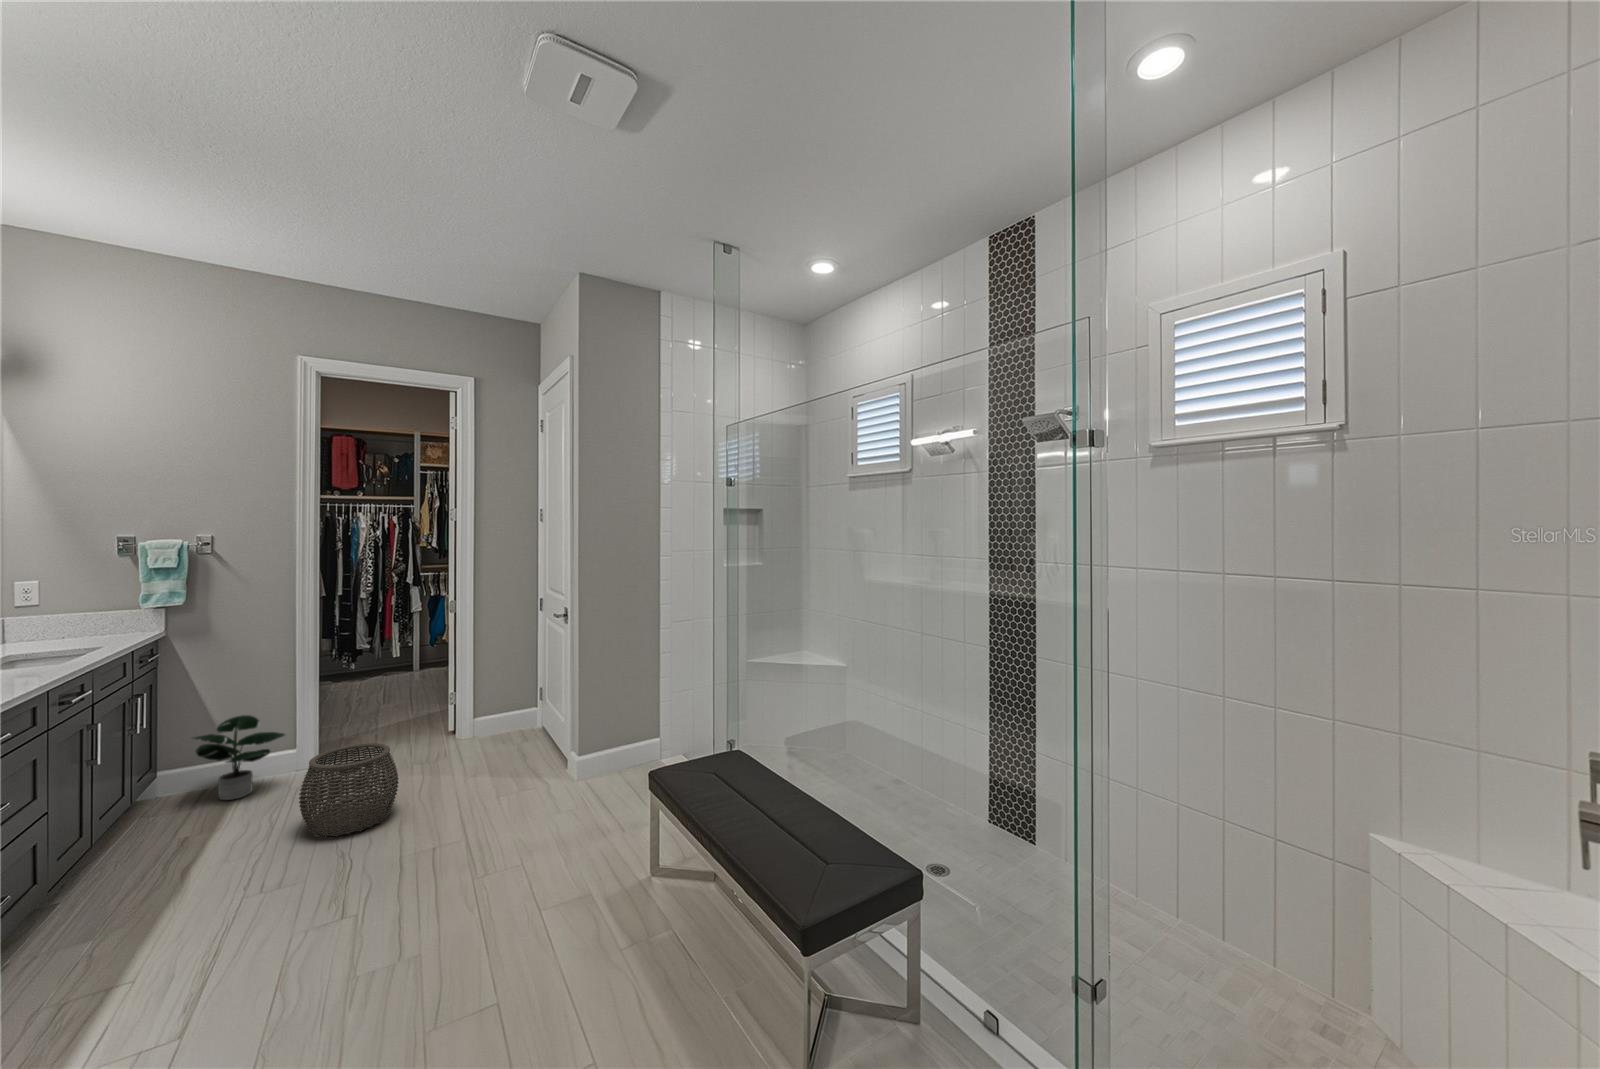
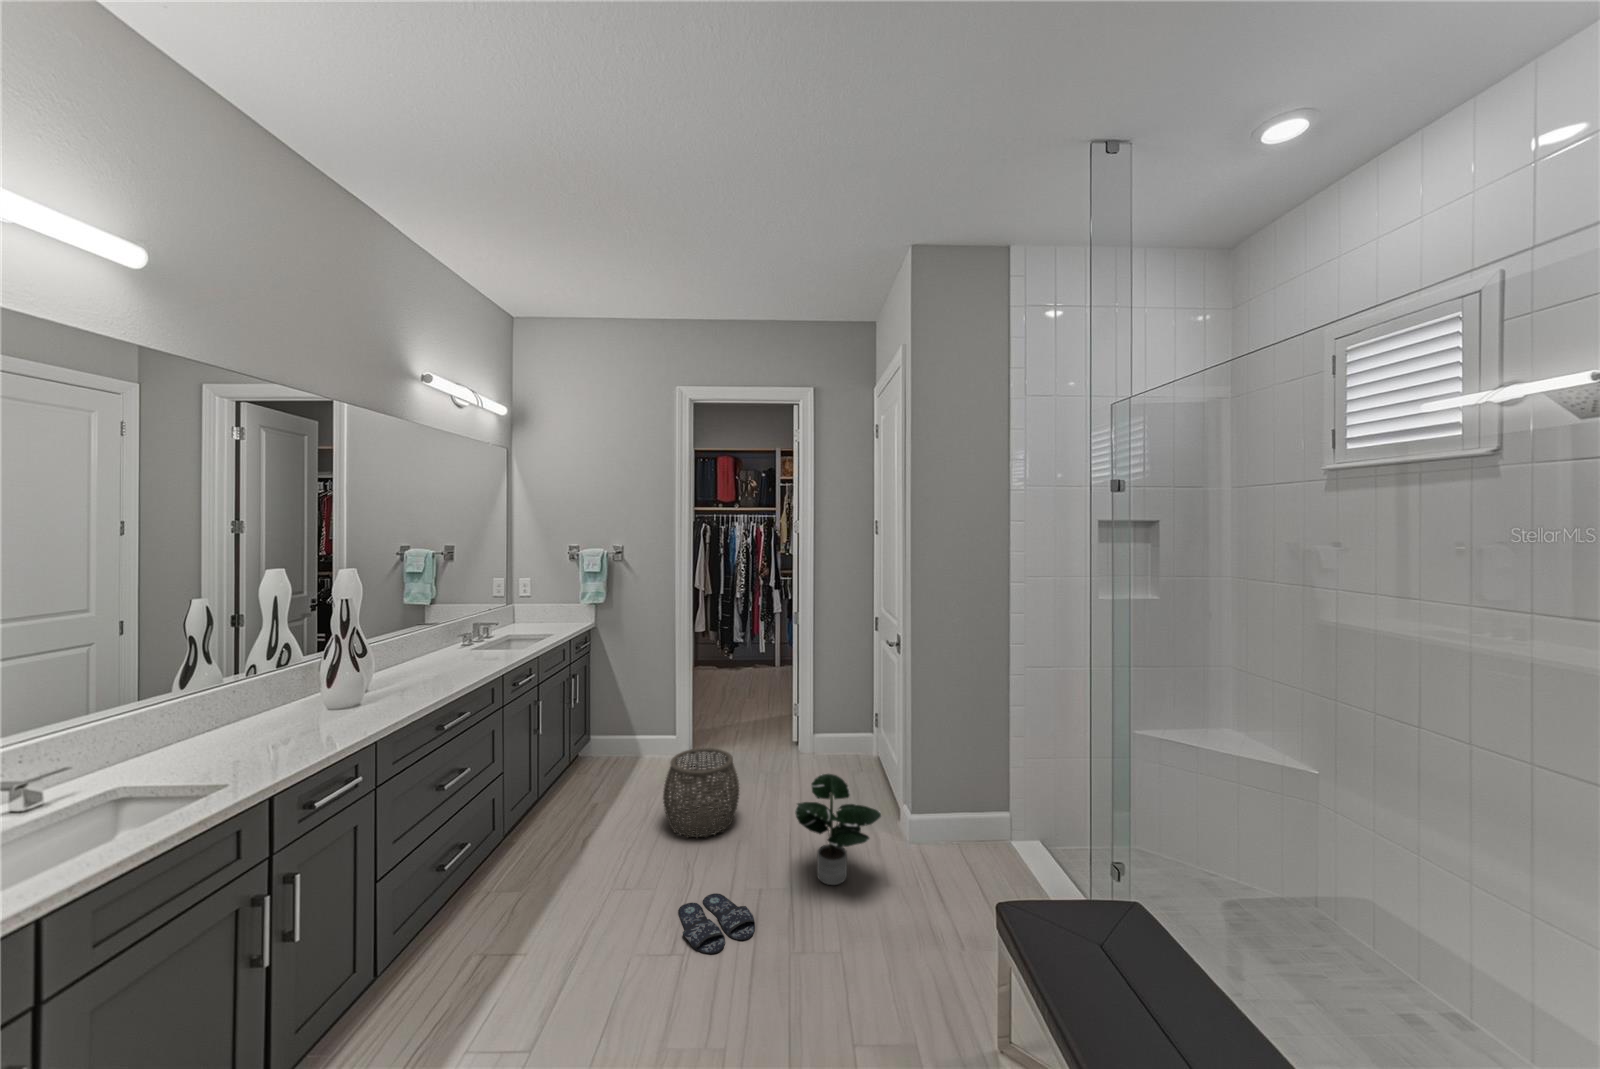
potted plant: present [193,715,285,800] -> present [795,774,881,885]
slippers: none [342,868,435,913] -> present [678,893,755,954]

